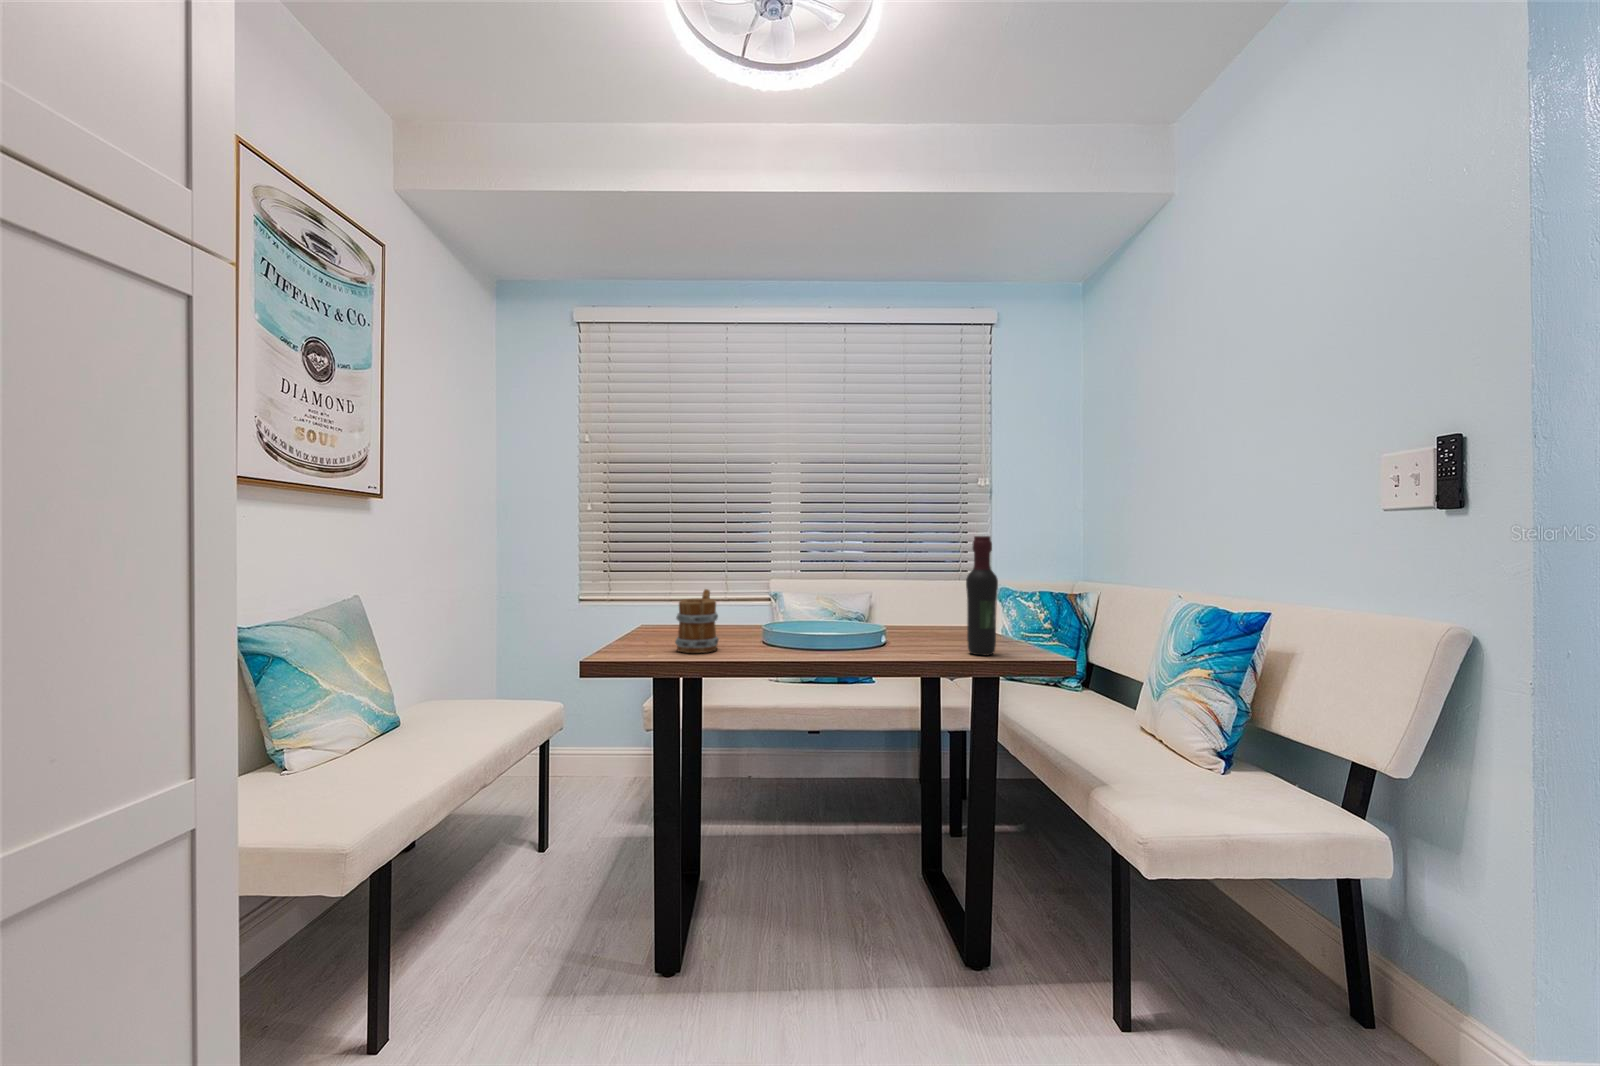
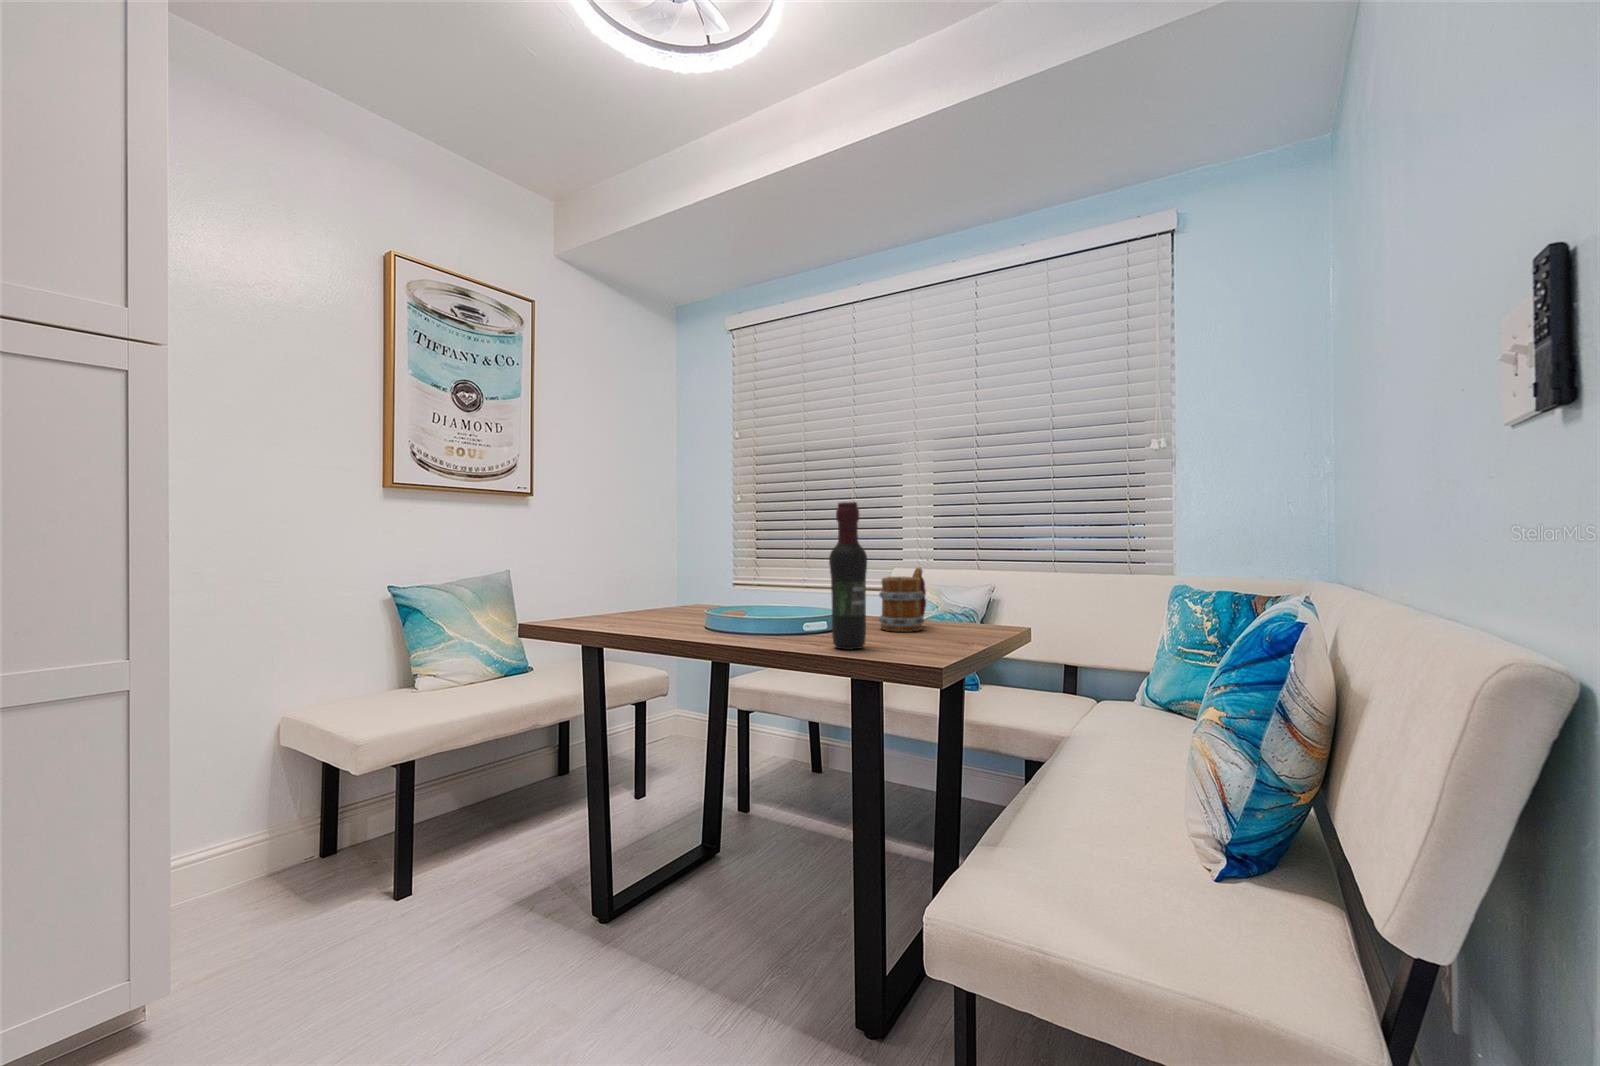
mug: present [675,589,719,653] -> present [879,568,926,632]

